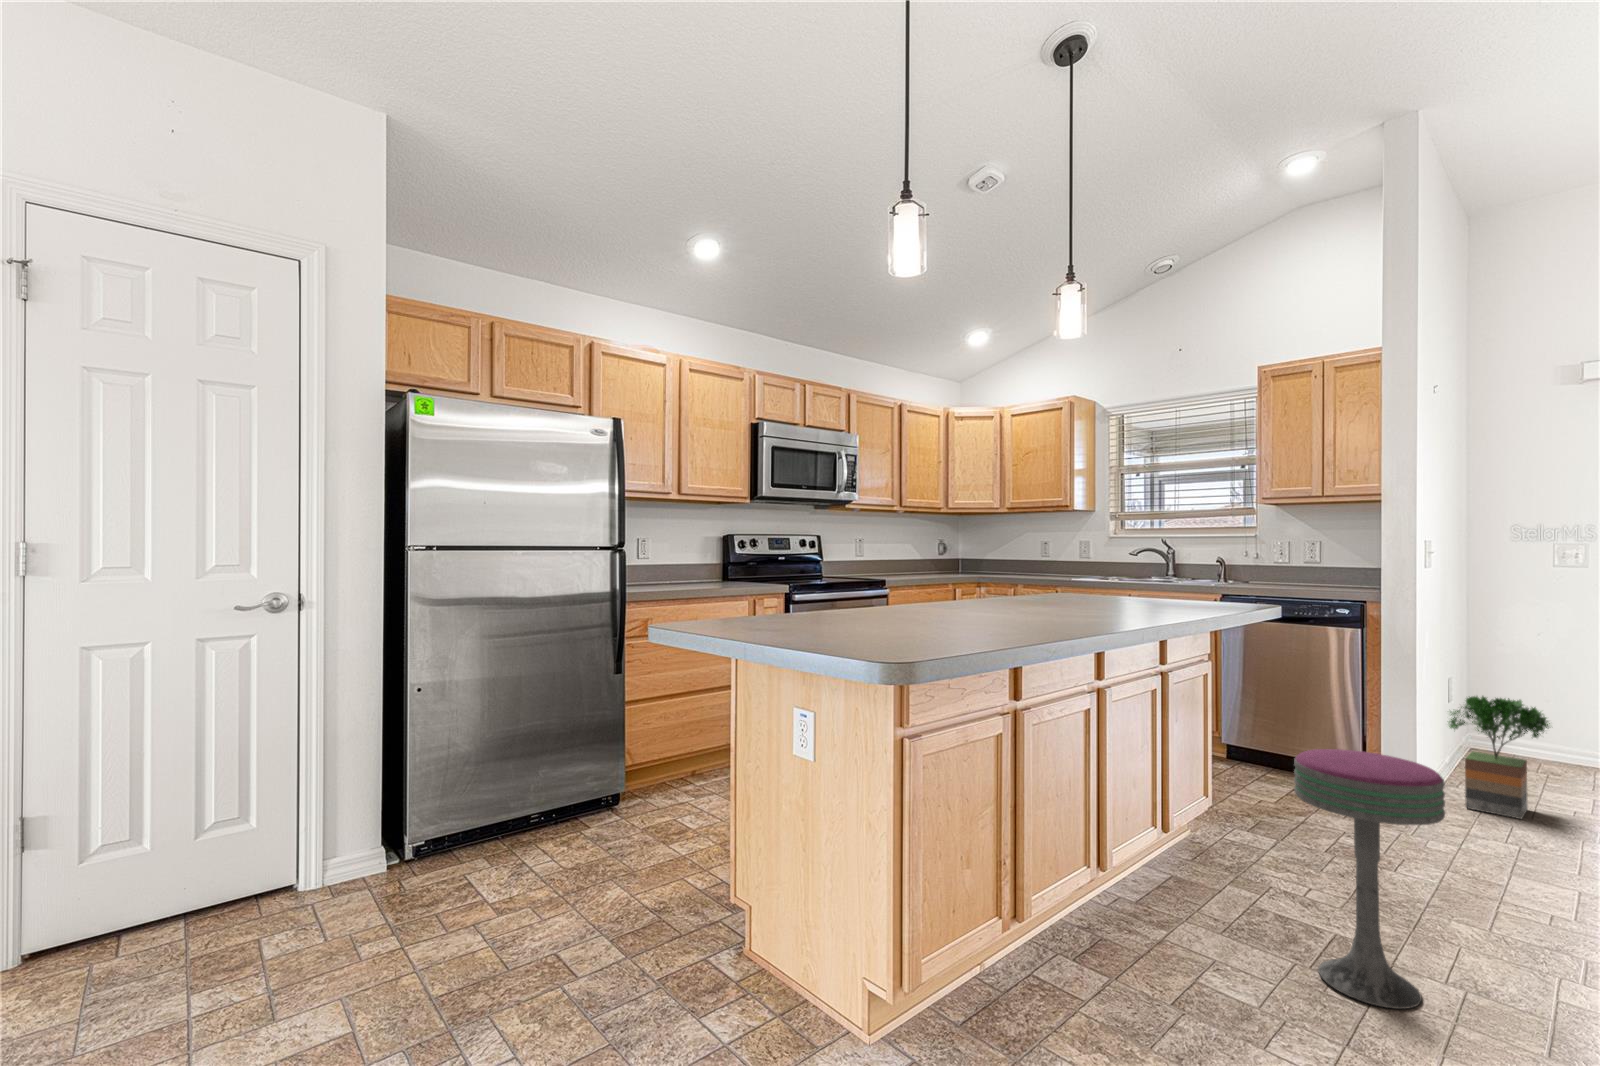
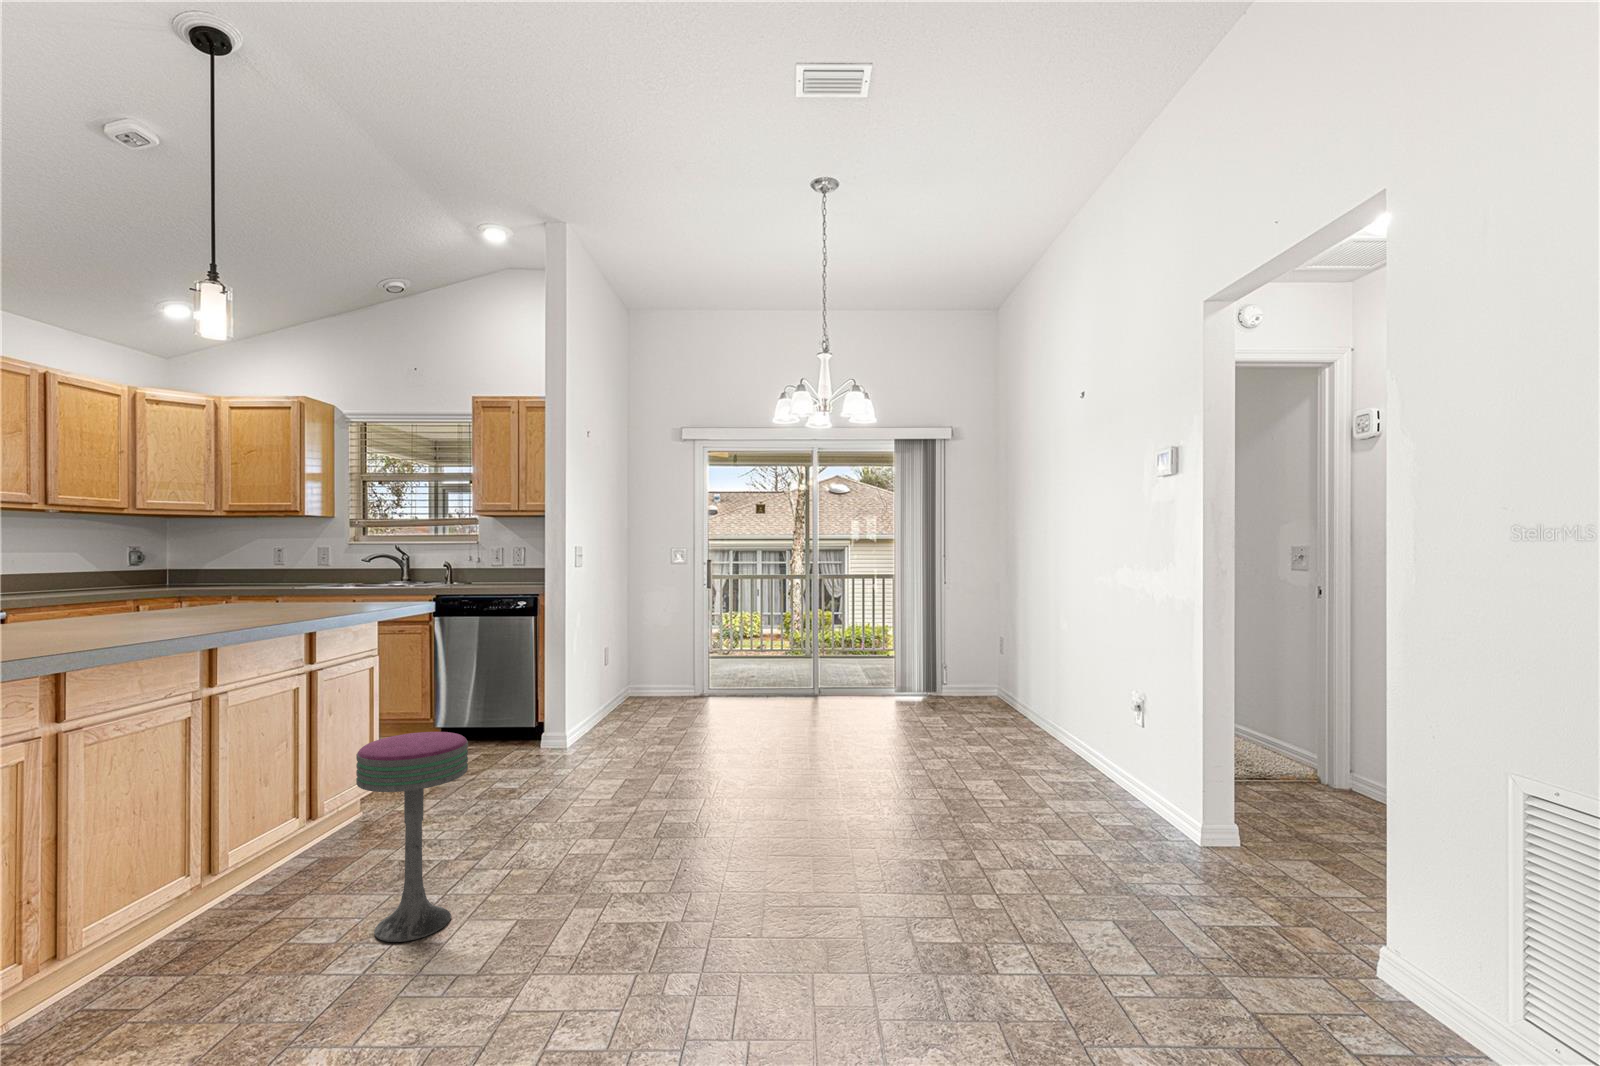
potted tree: present [1449,696,1550,819] -> none [581,664,646,752]

